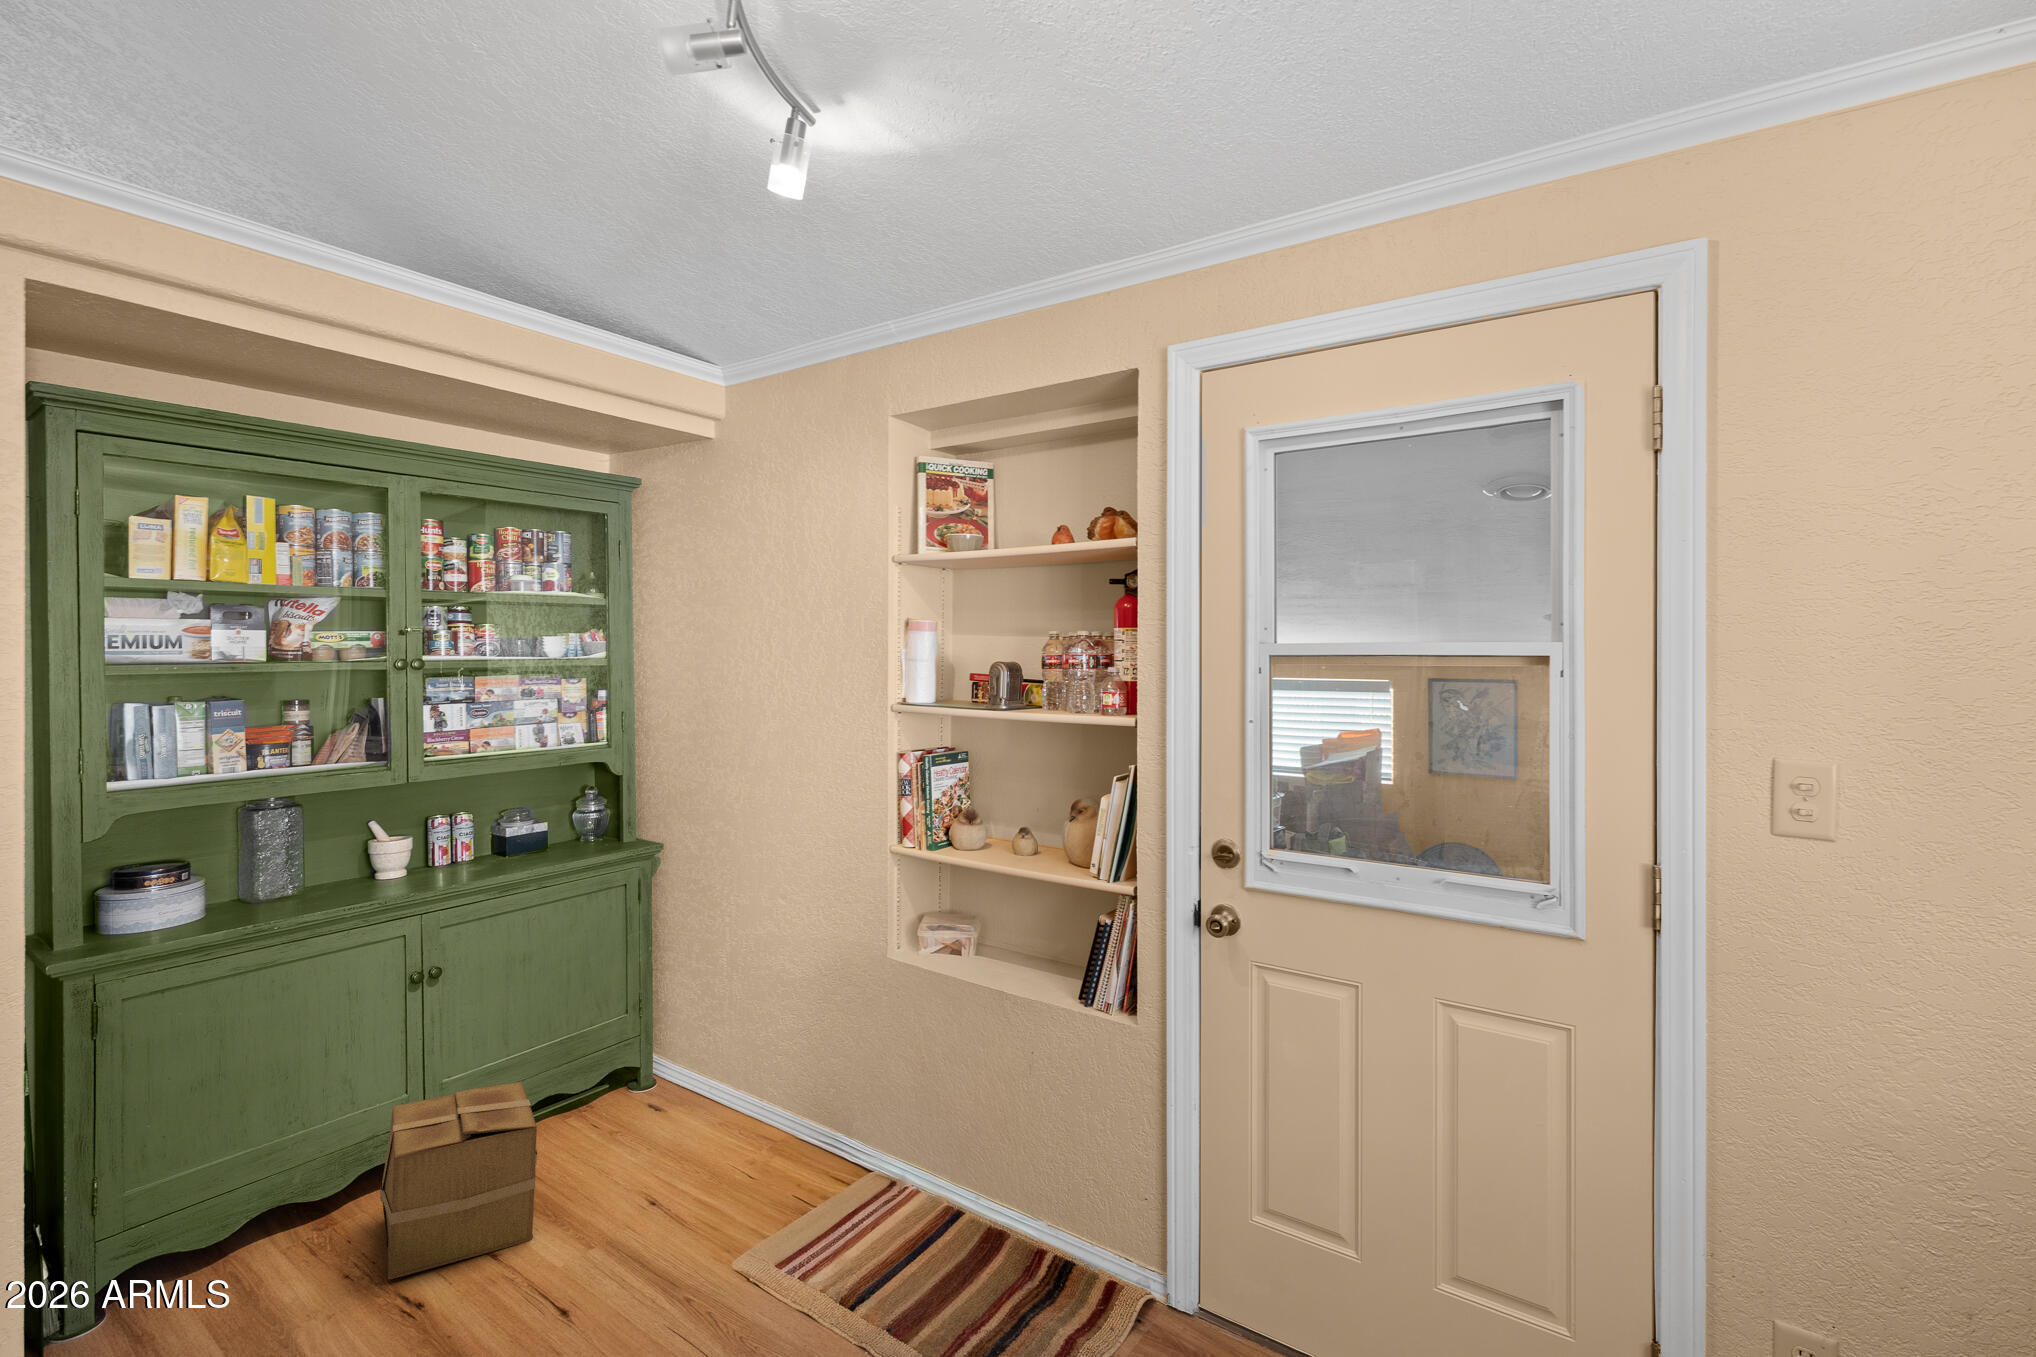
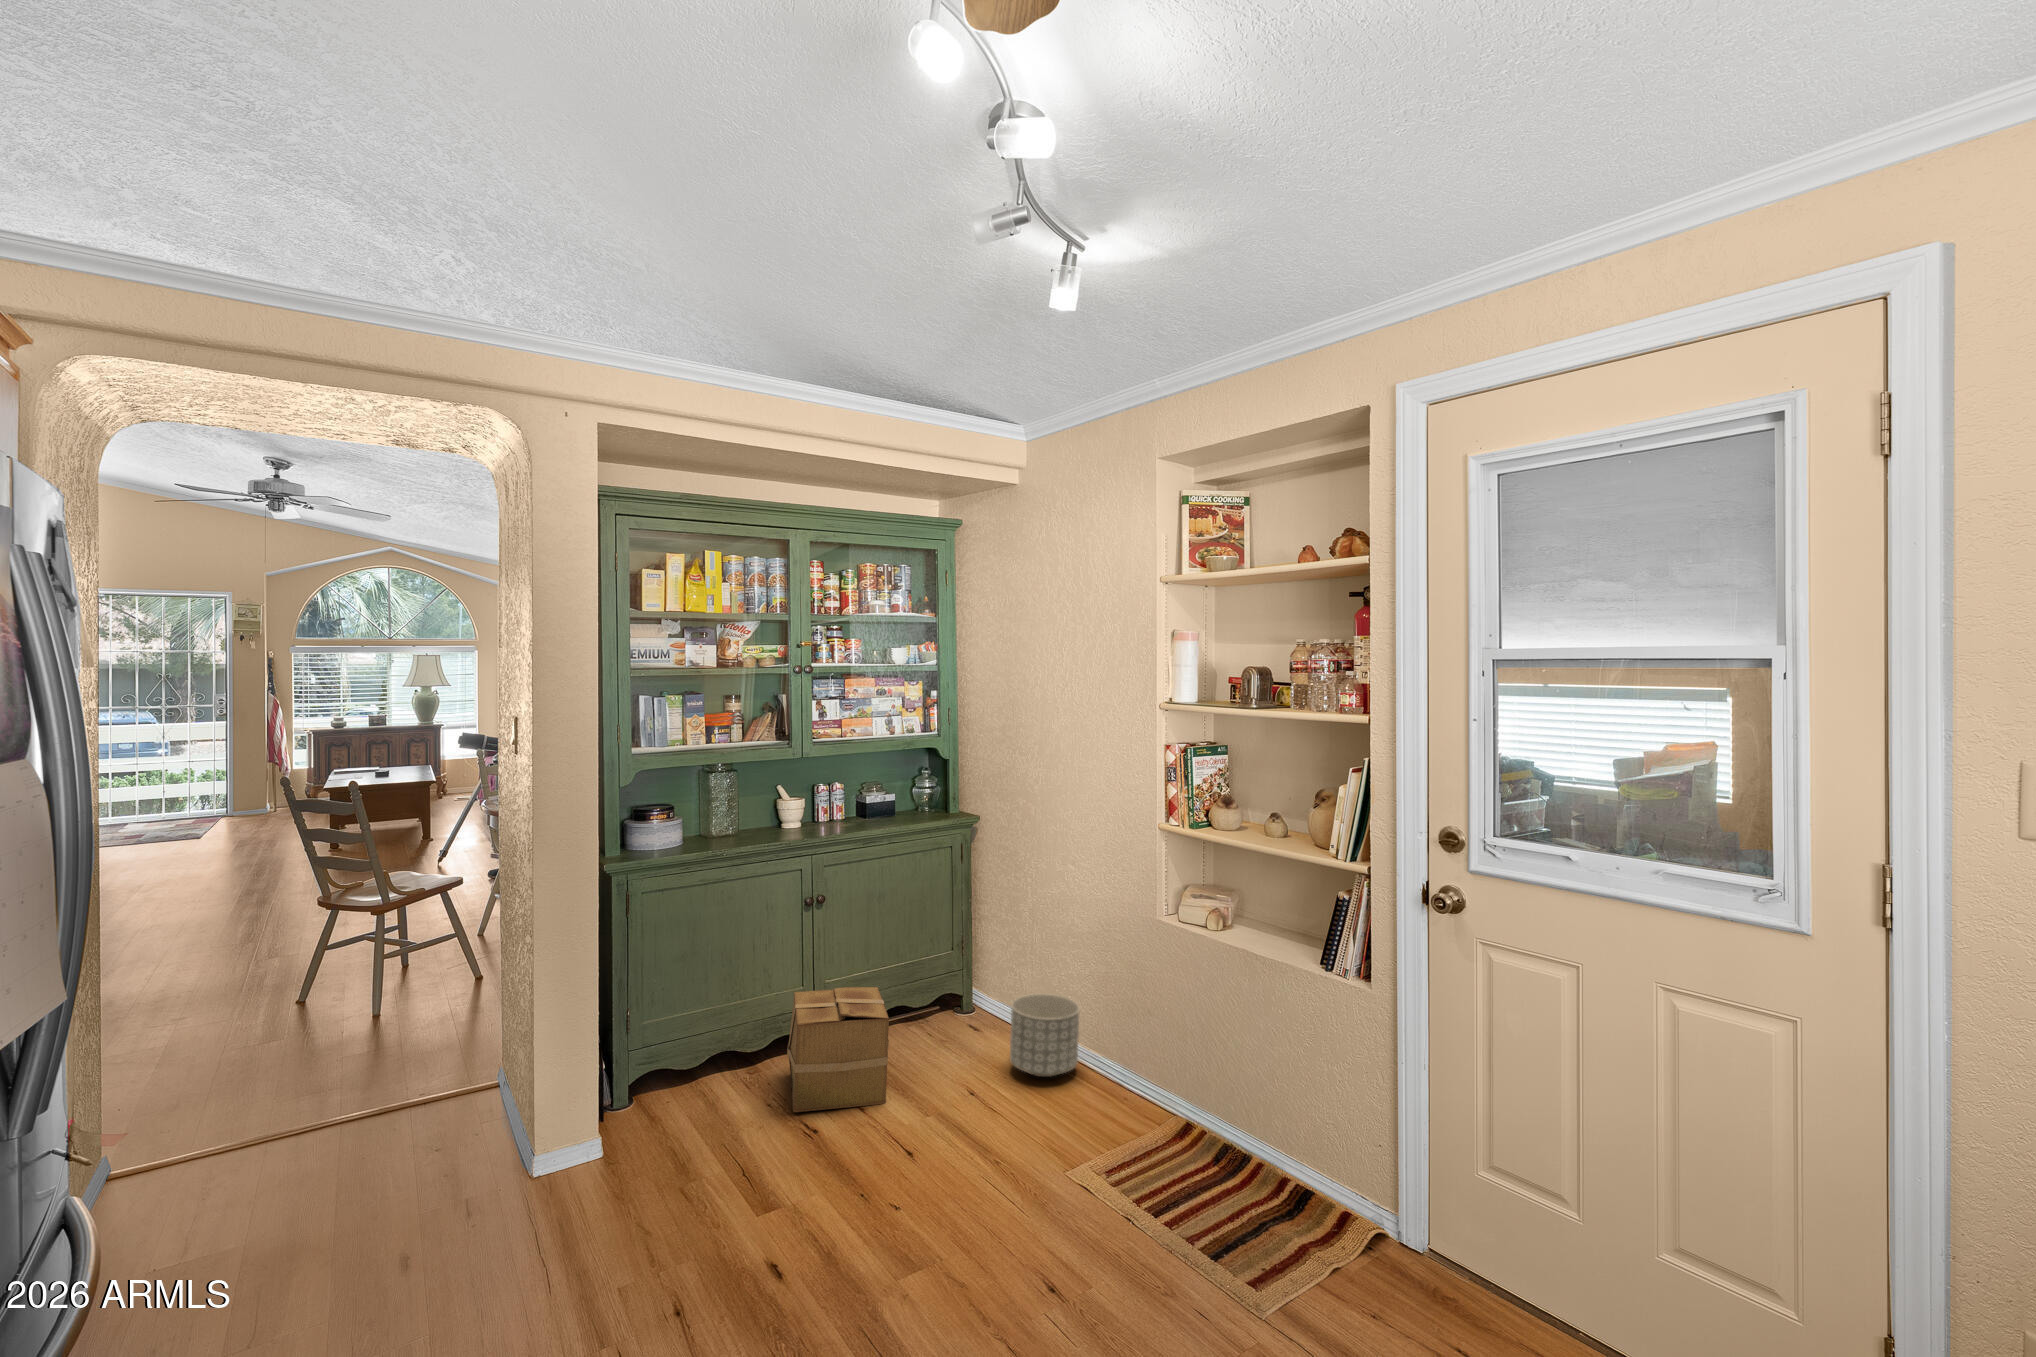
planter: none [705,1060,794,1166] -> present [1010,994,1080,1077]

